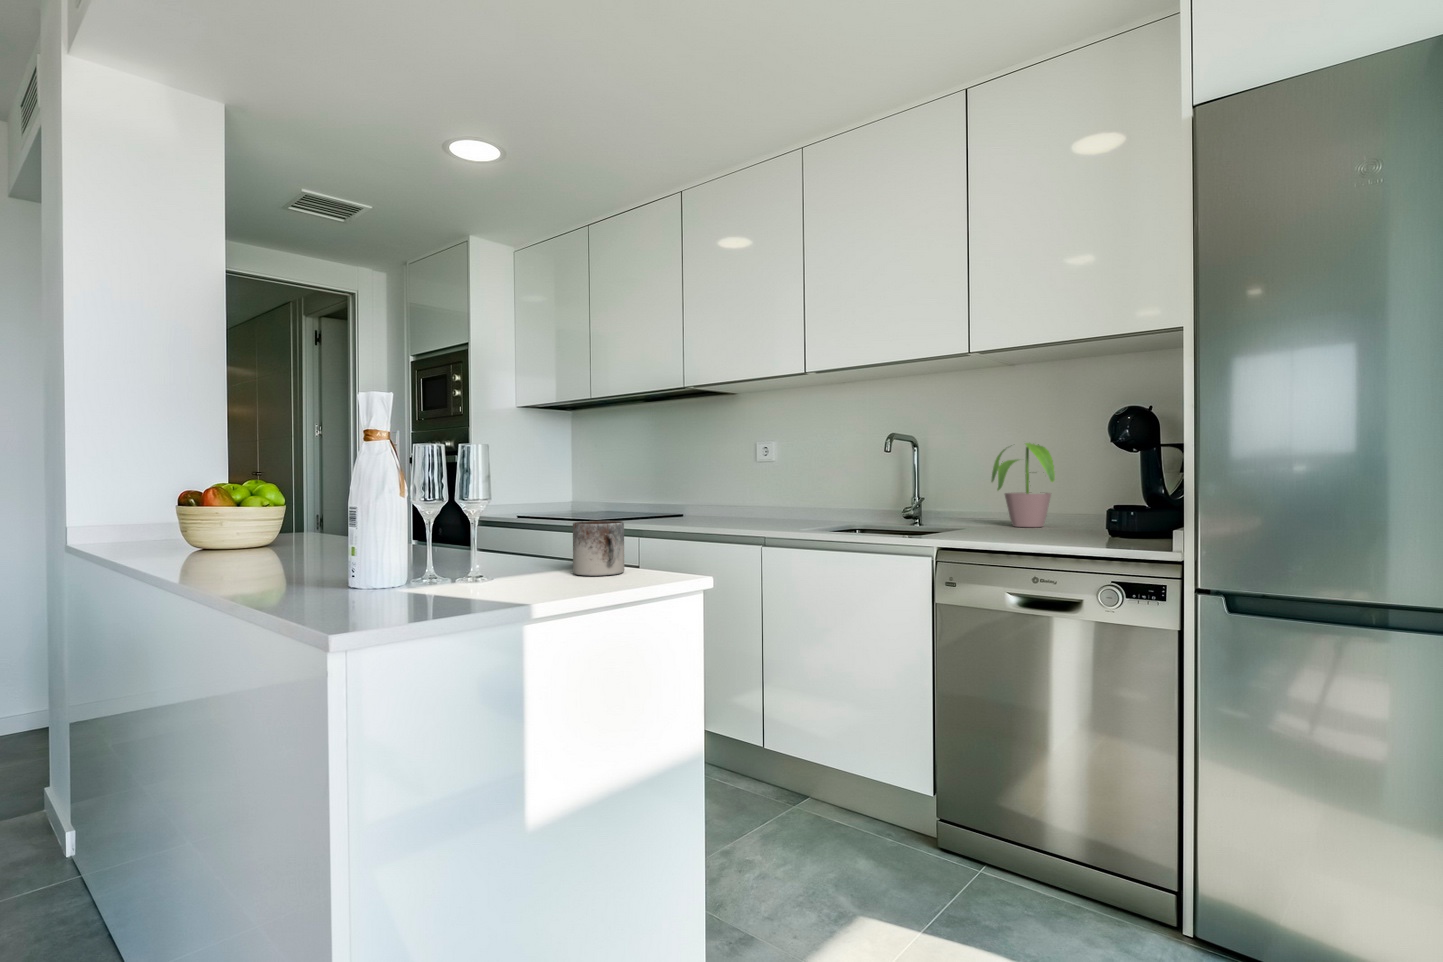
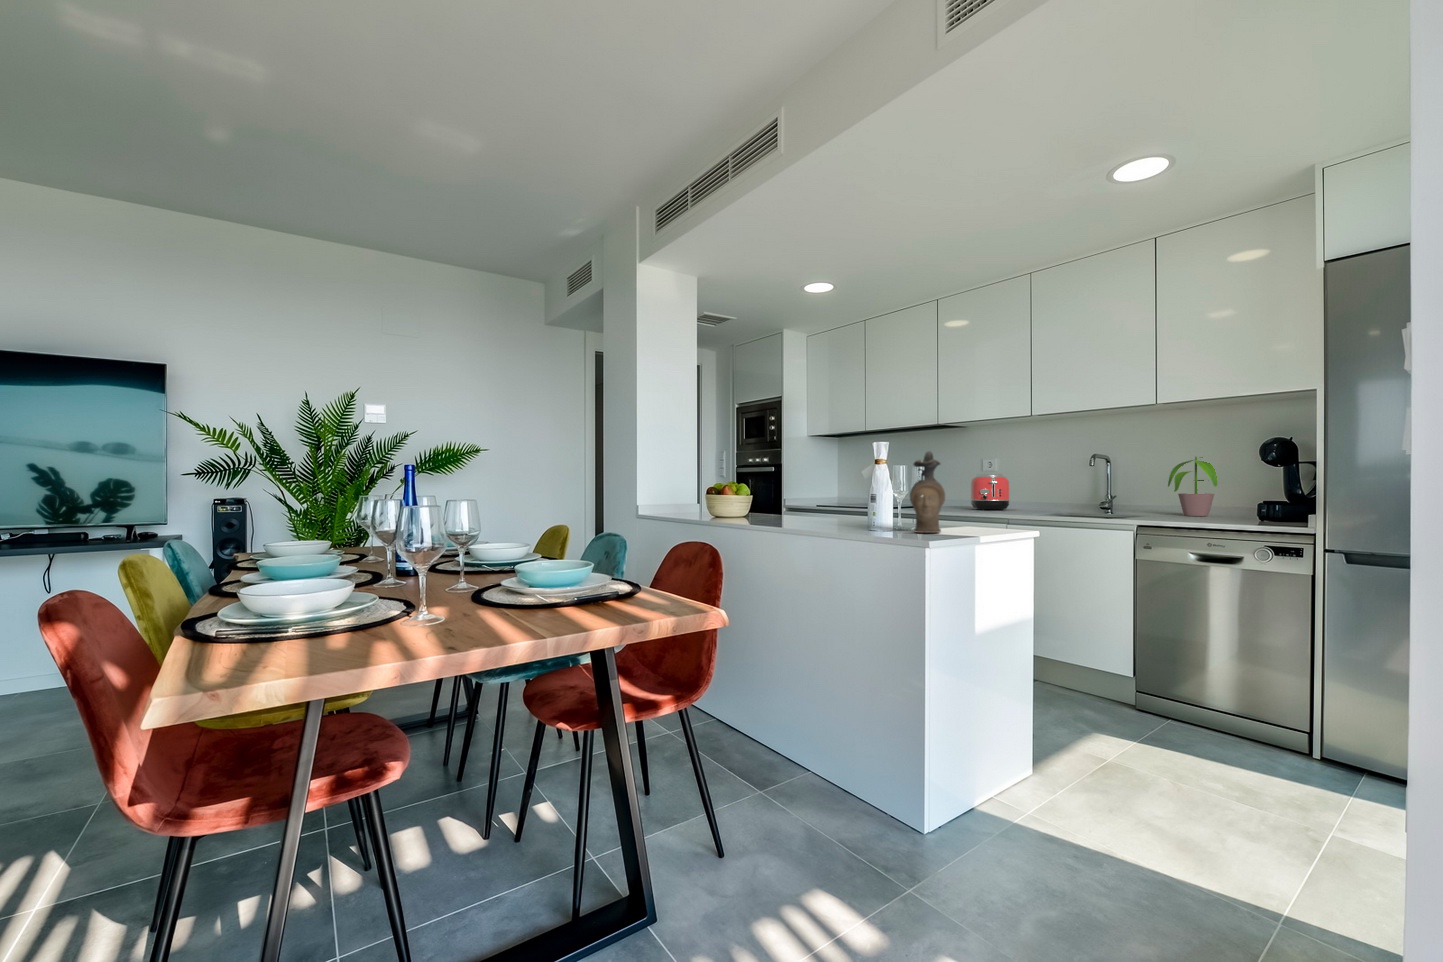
ceramic pitcher: none [449,417,526,591] -> present [910,451,945,533]
toaster: none [735,465,788,520] -> present [970,474,1010,510]
mug: present [573,521,624,576] -> none [949,503,978,530]

